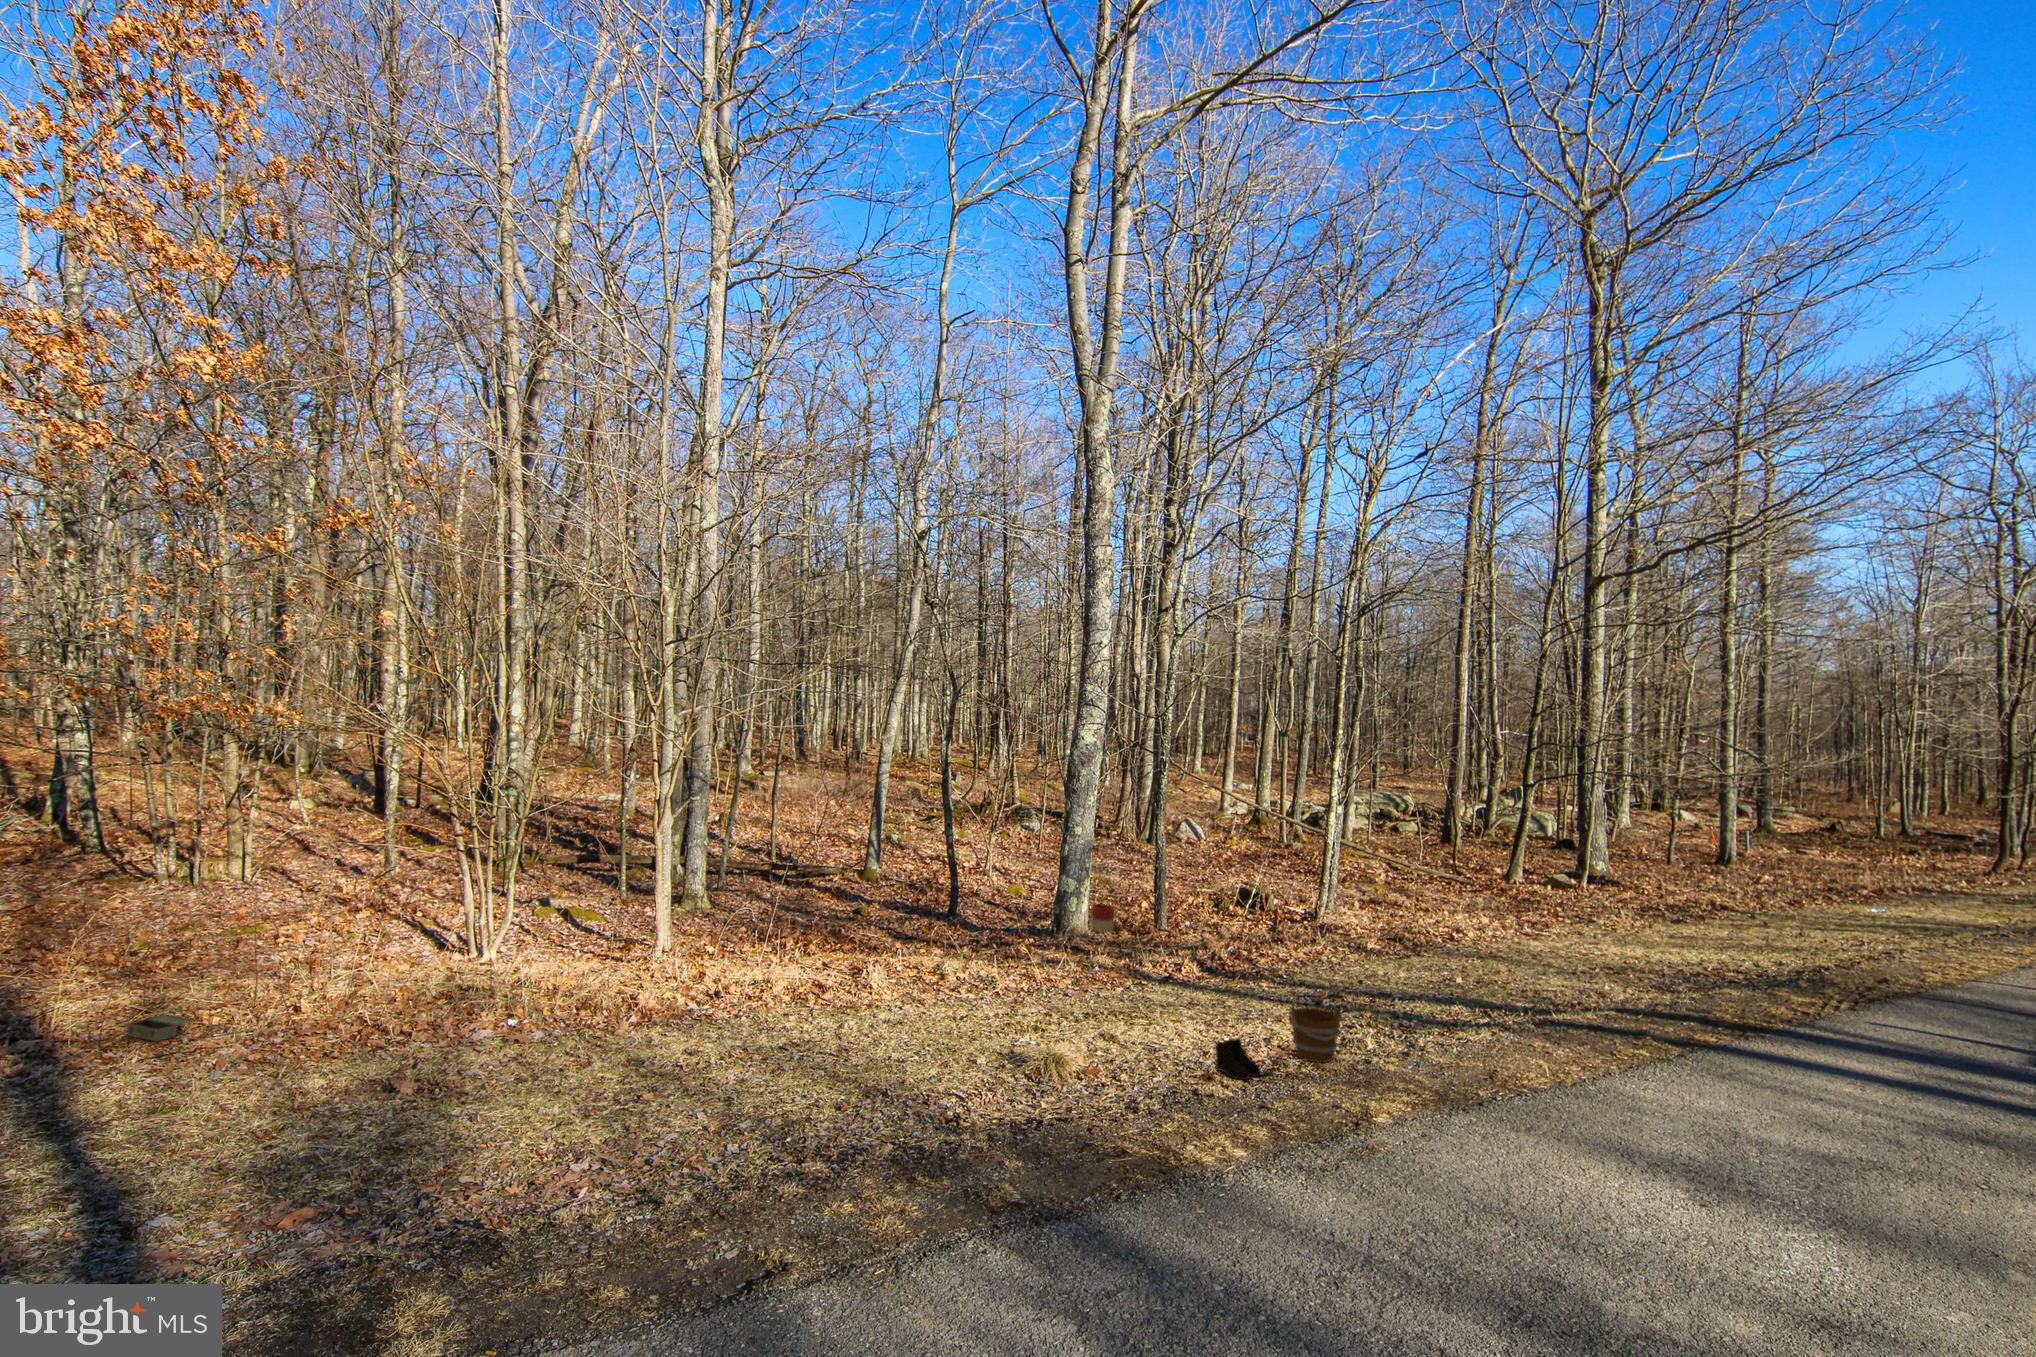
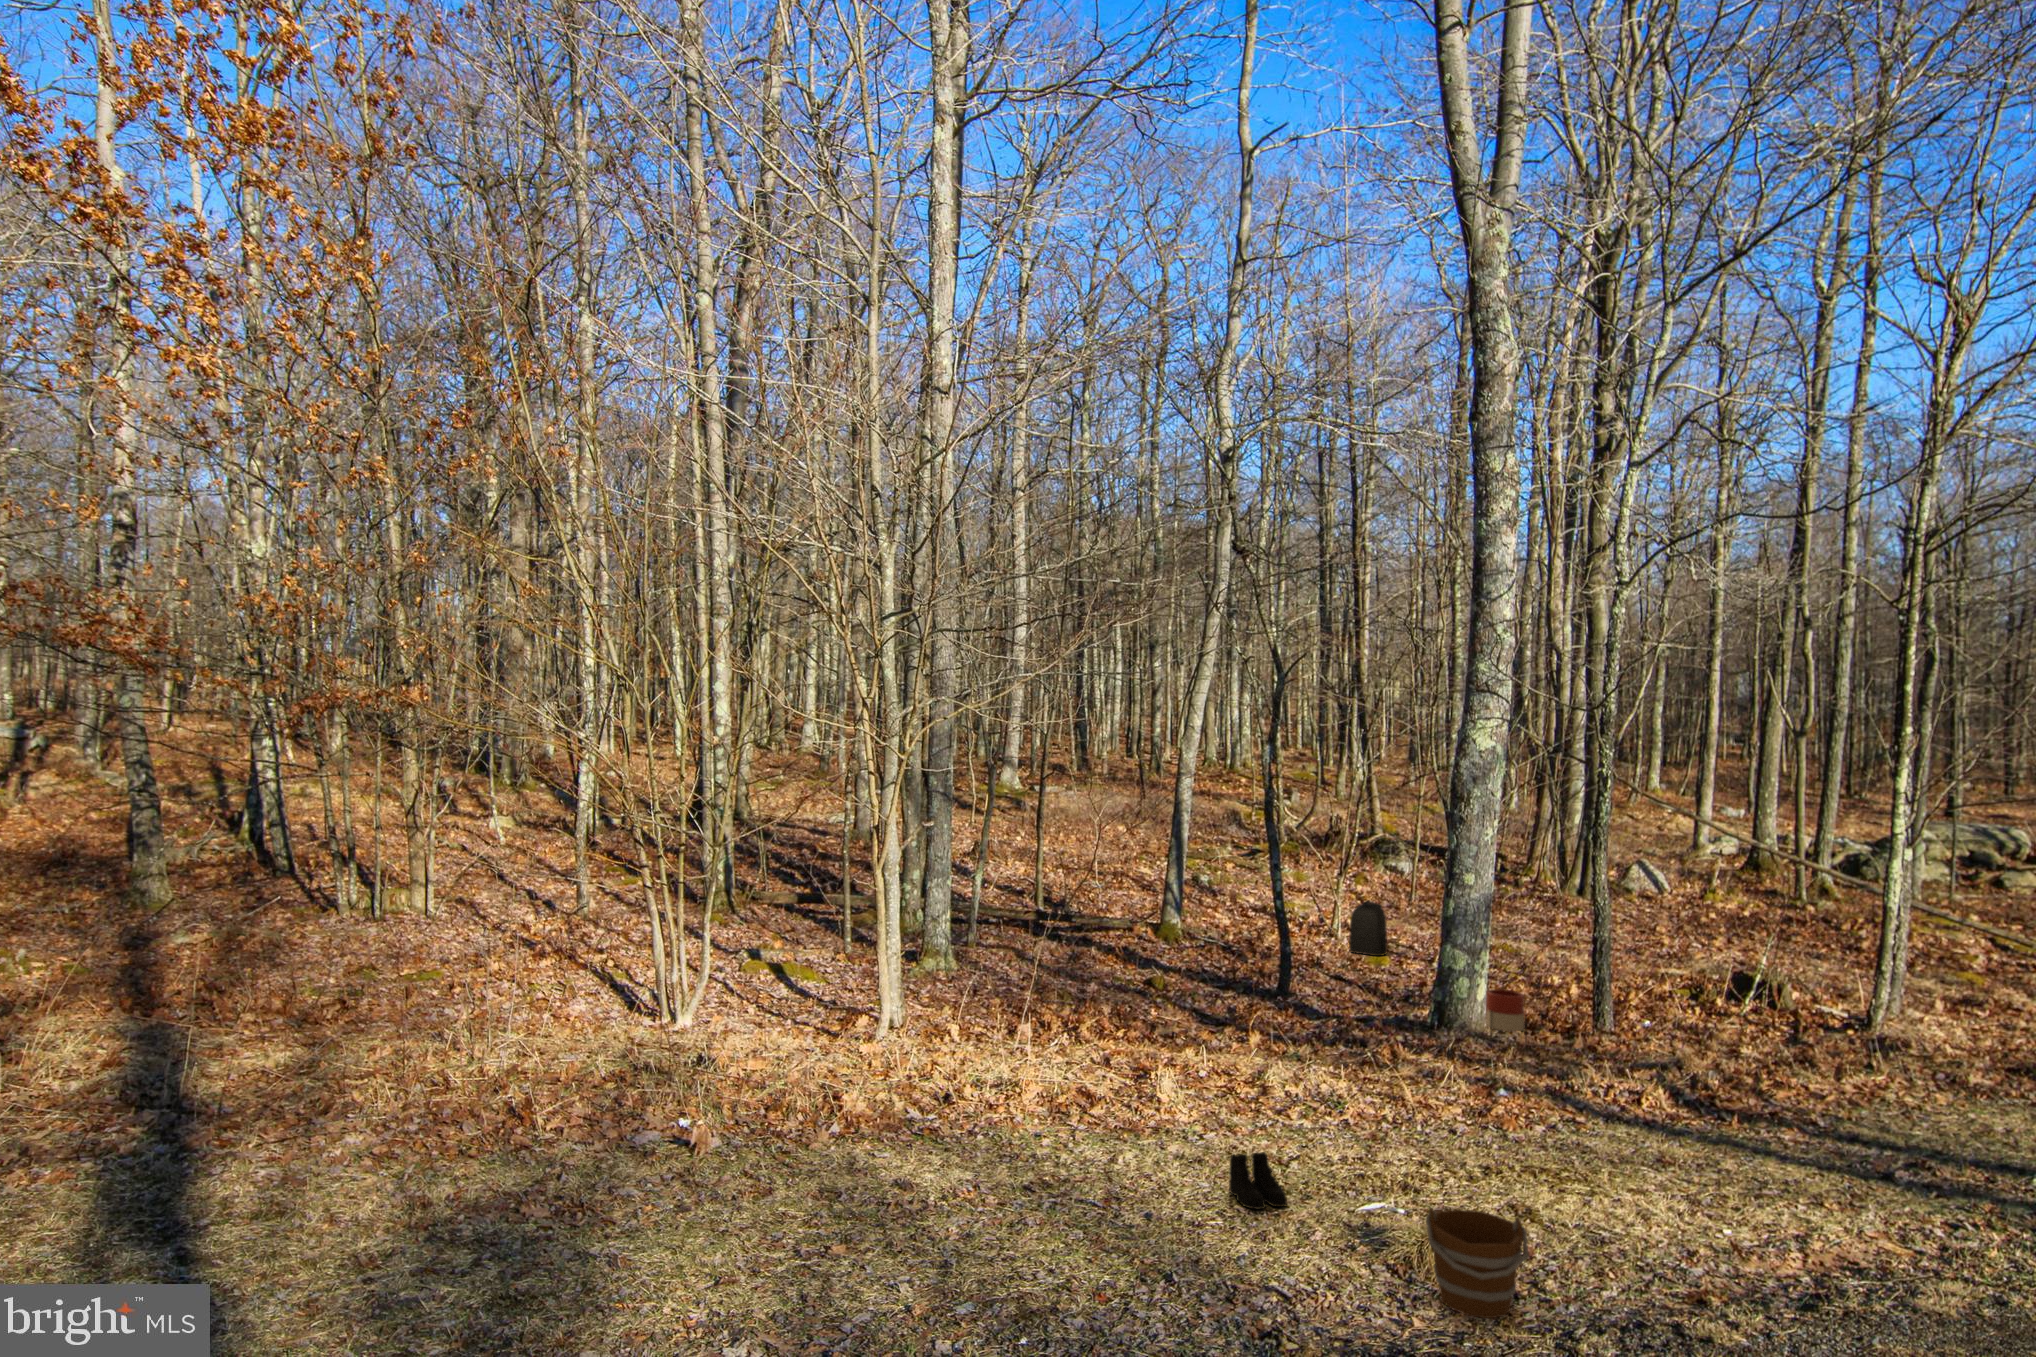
backpack: none [999,848,1026,888] -> present [1349,900,1387,956]
bucket: present [1290,1007,1345,1062] -> present [1426,1207,1529,1318]
toolbox: present [126,1014,194,1041] -> none [320,1074,383,1107]
boots: present [1215,1038,1261,1080] -> present [1229,1151,1287,1209]

